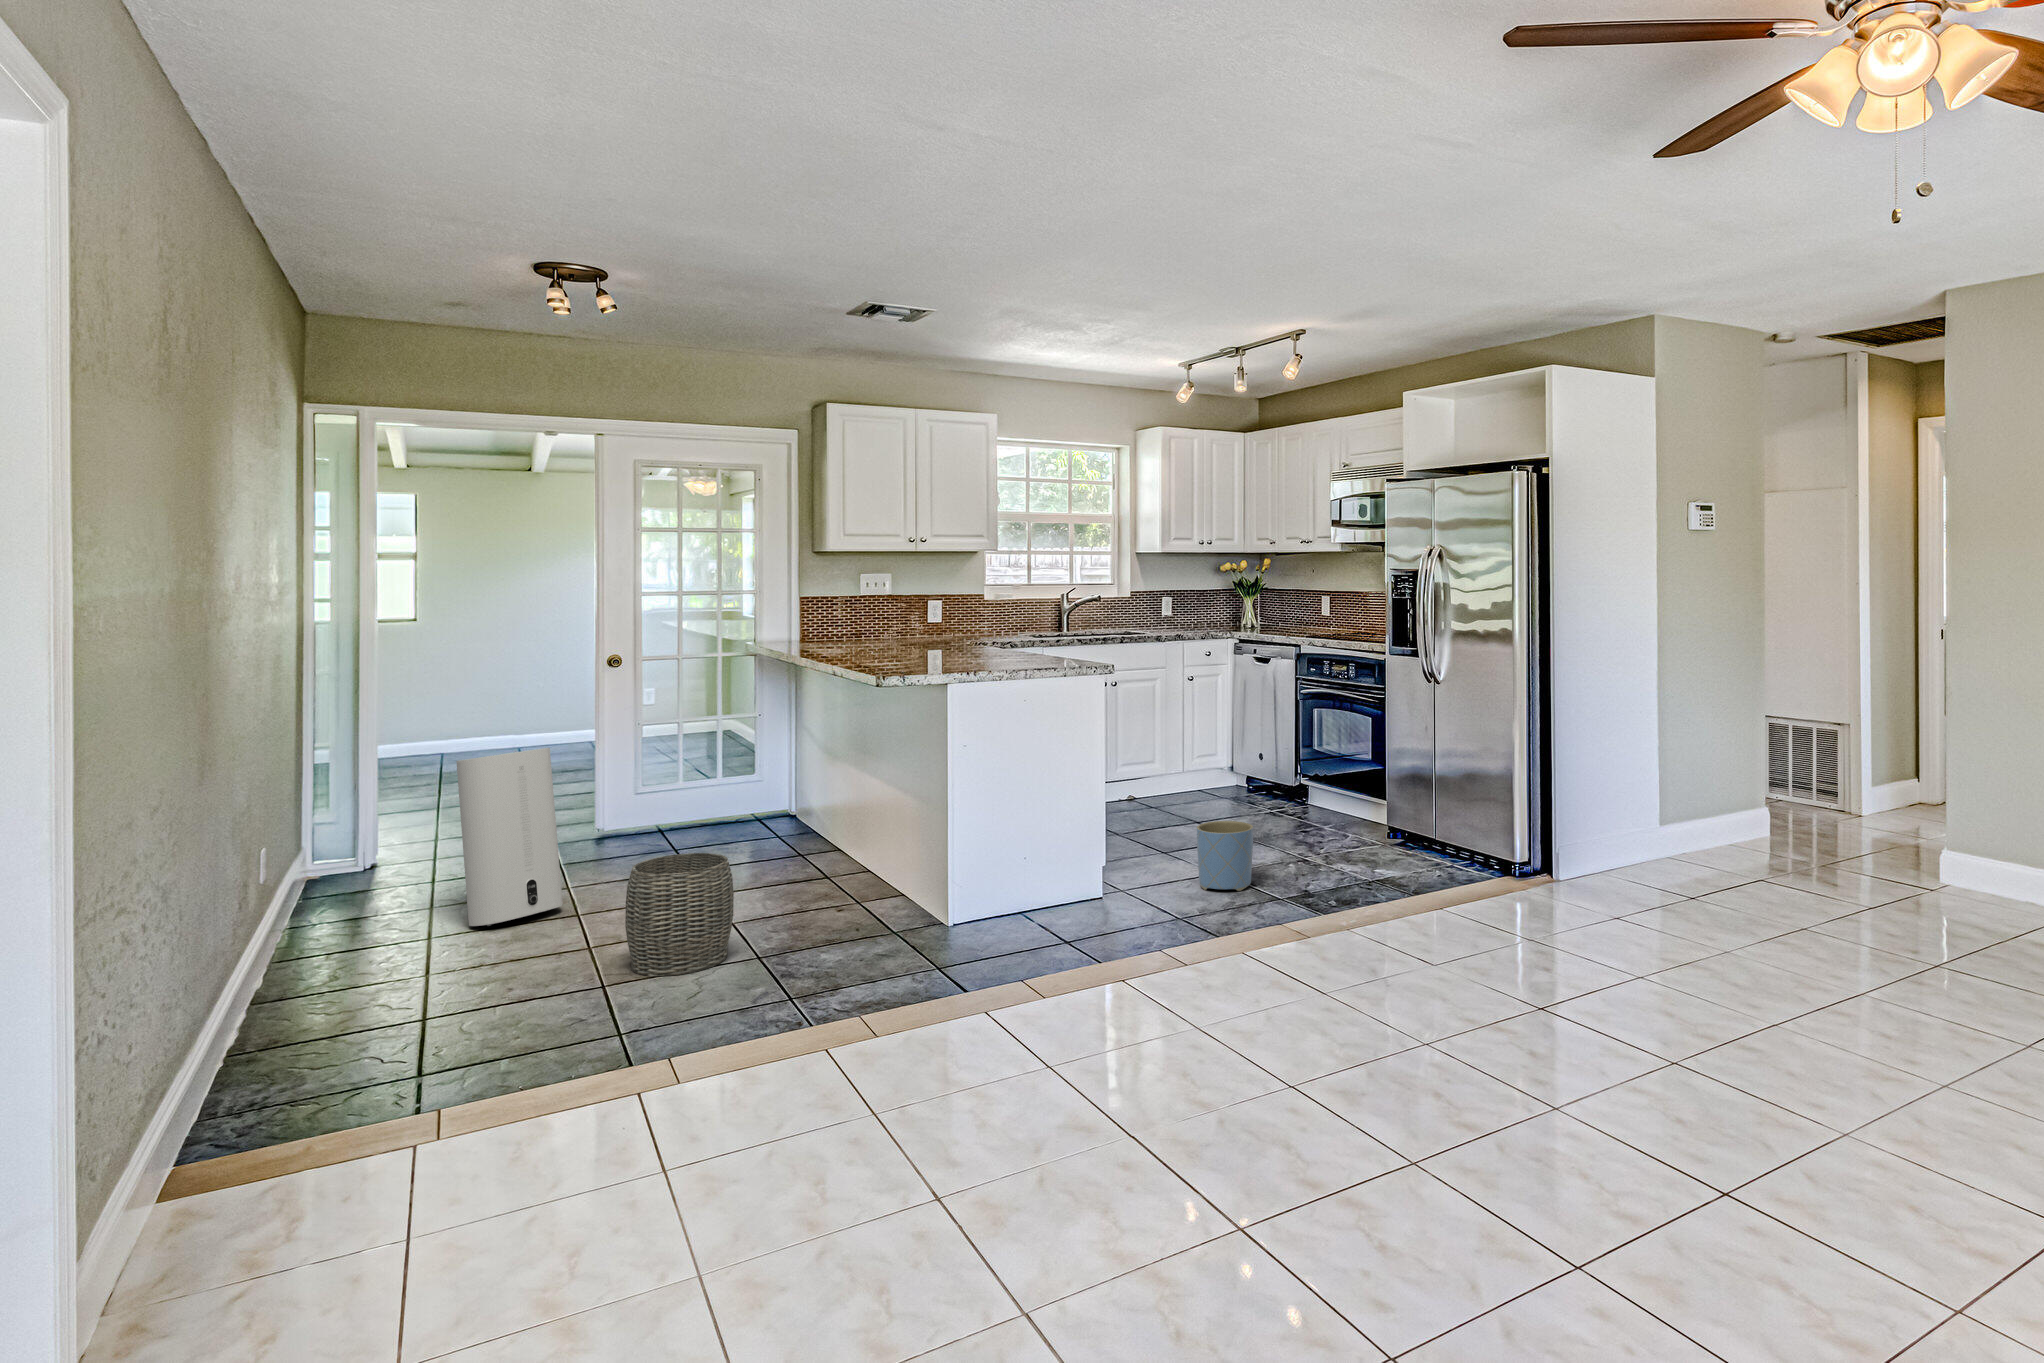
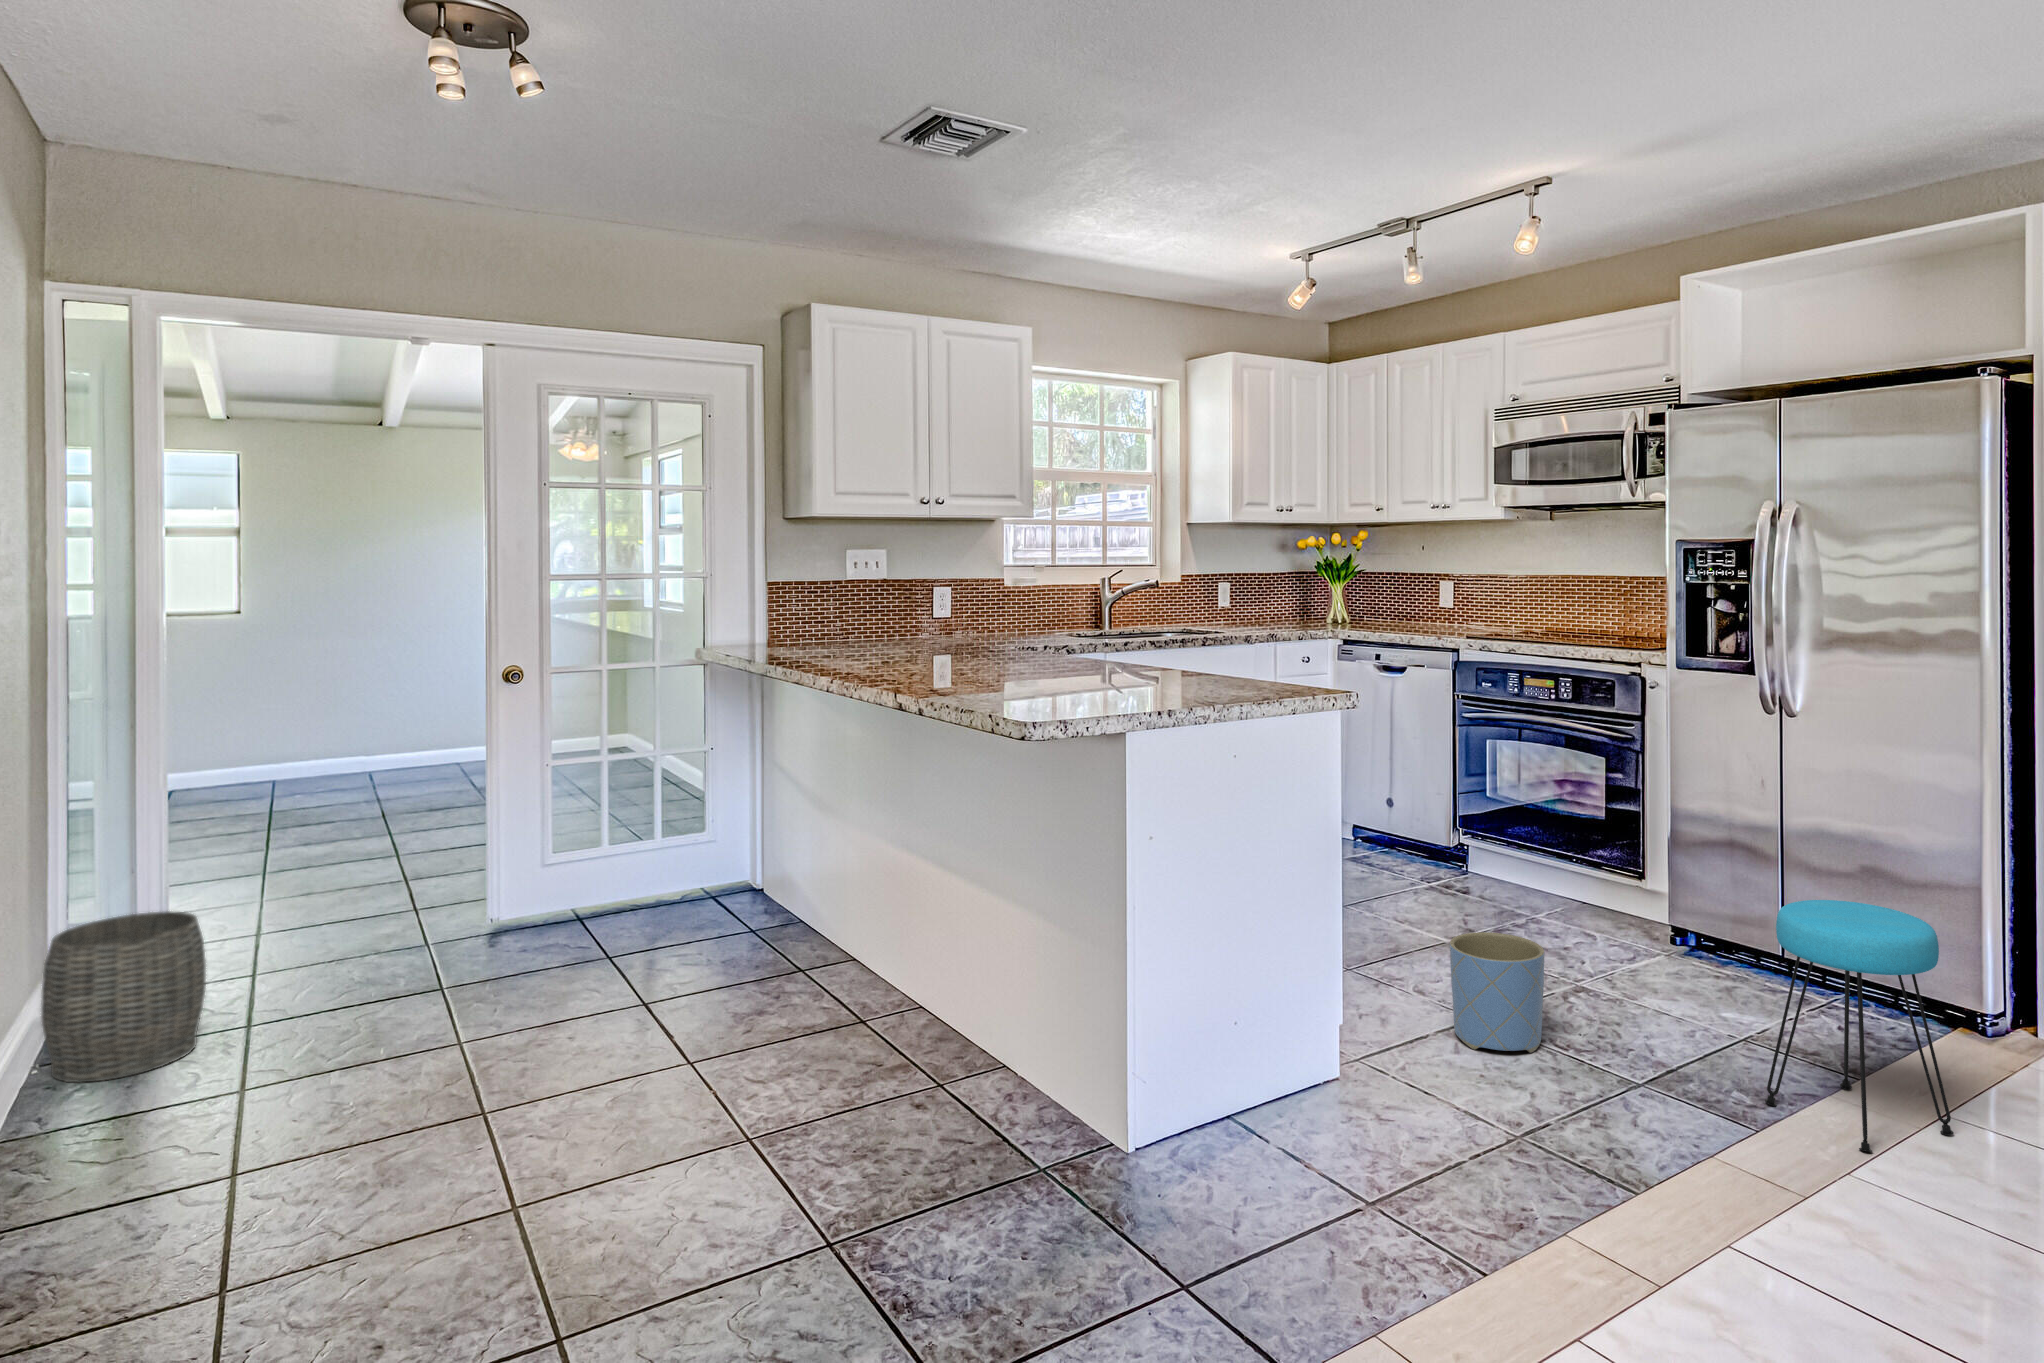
air purifier: present [456,748,563,926] -> none [281,827,457,1140]
stool: none [1352,790,1444,928] -> present [1765,900,1954,1152]
woven basket: present [625,853,734,976] -> present [41,911,206,1082]

